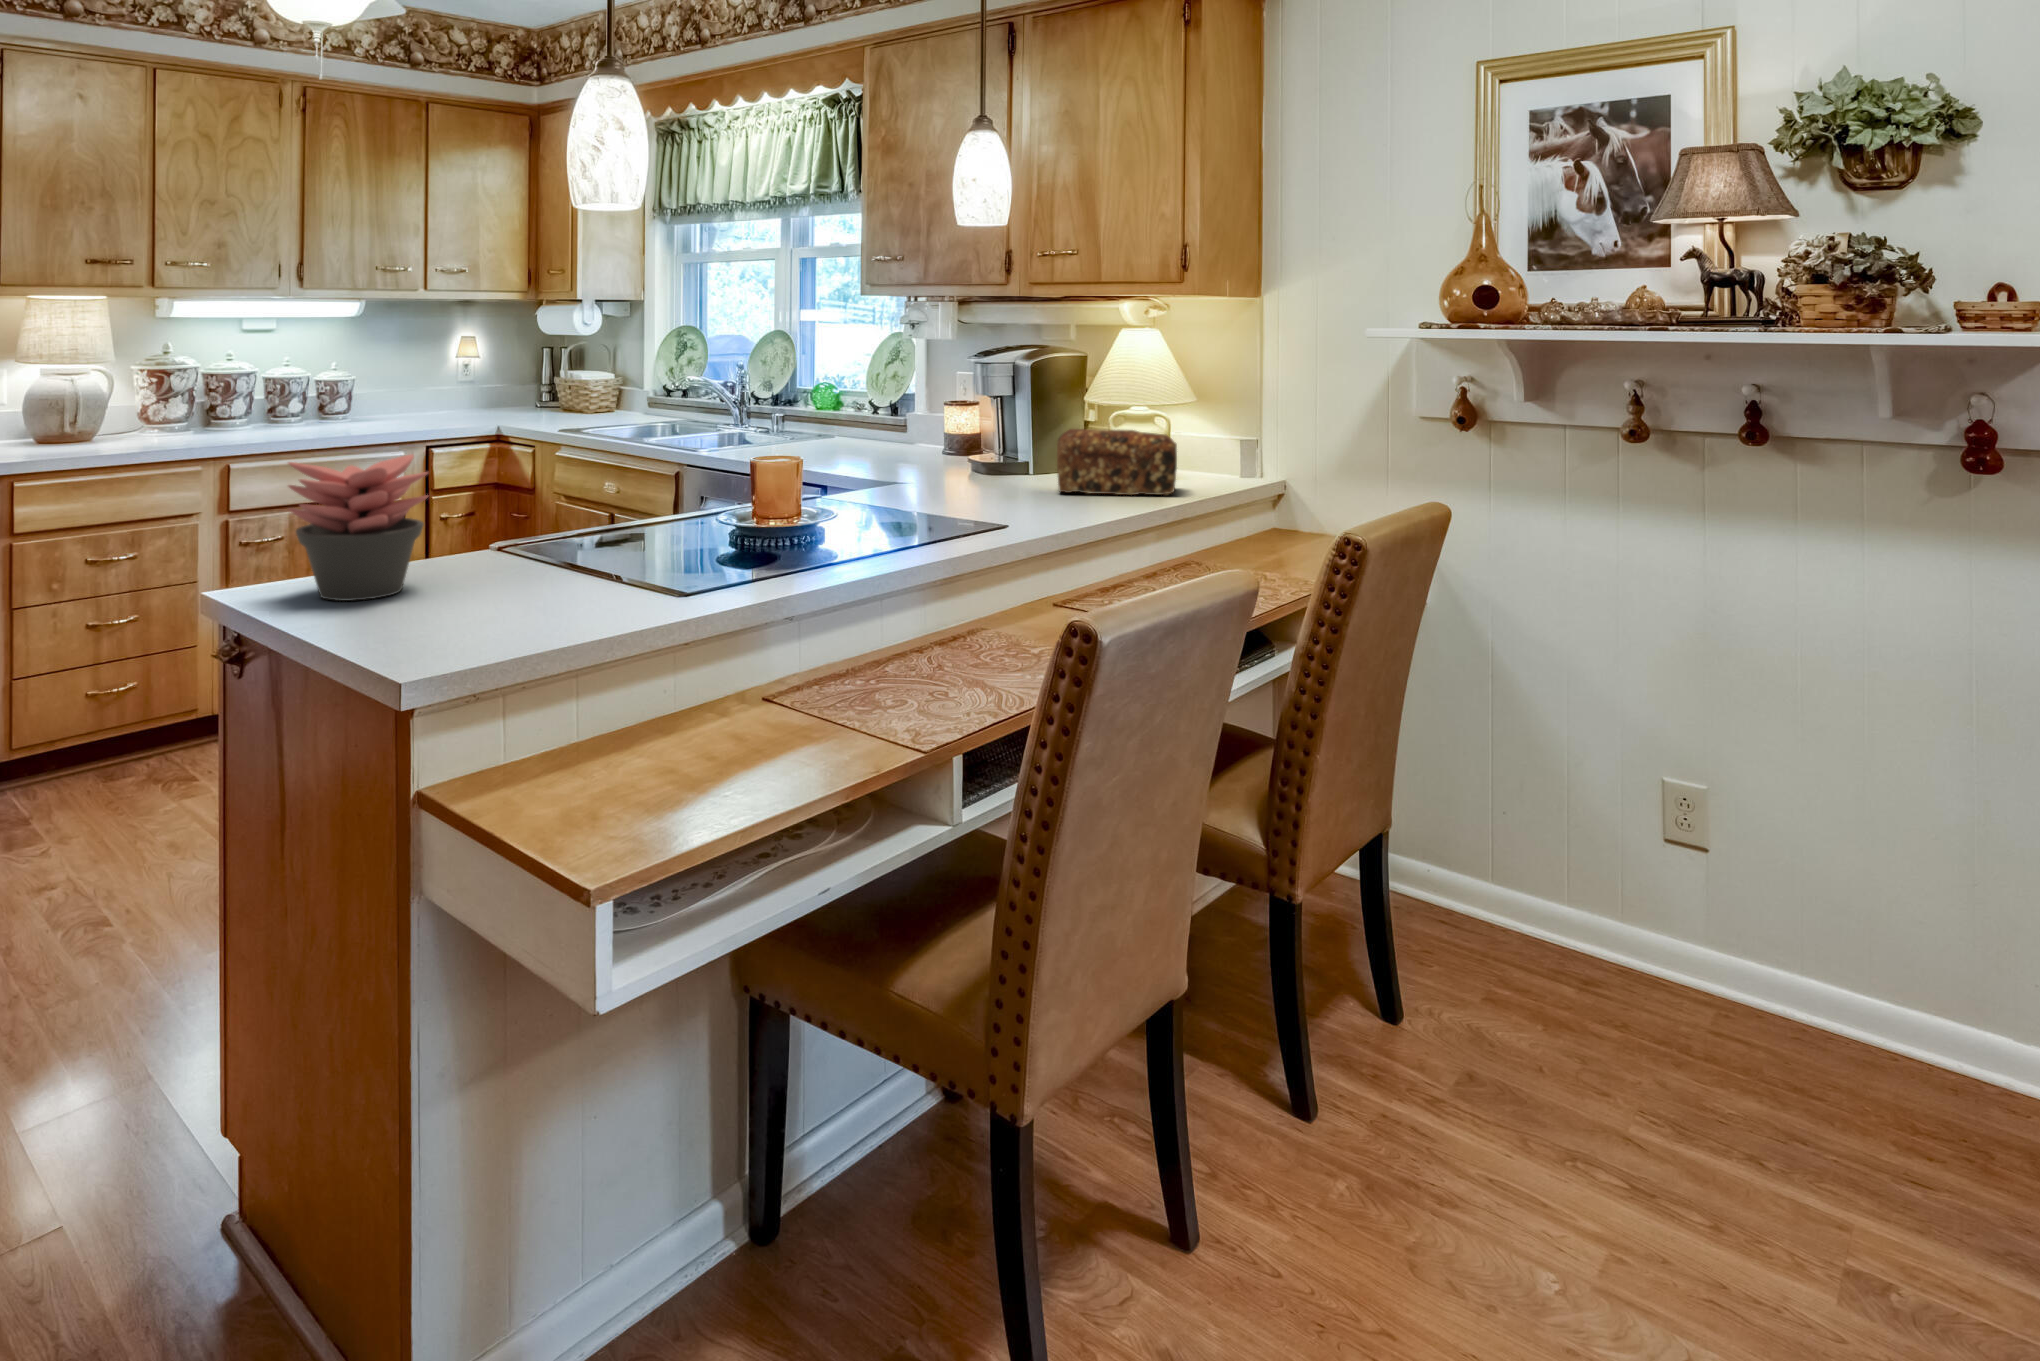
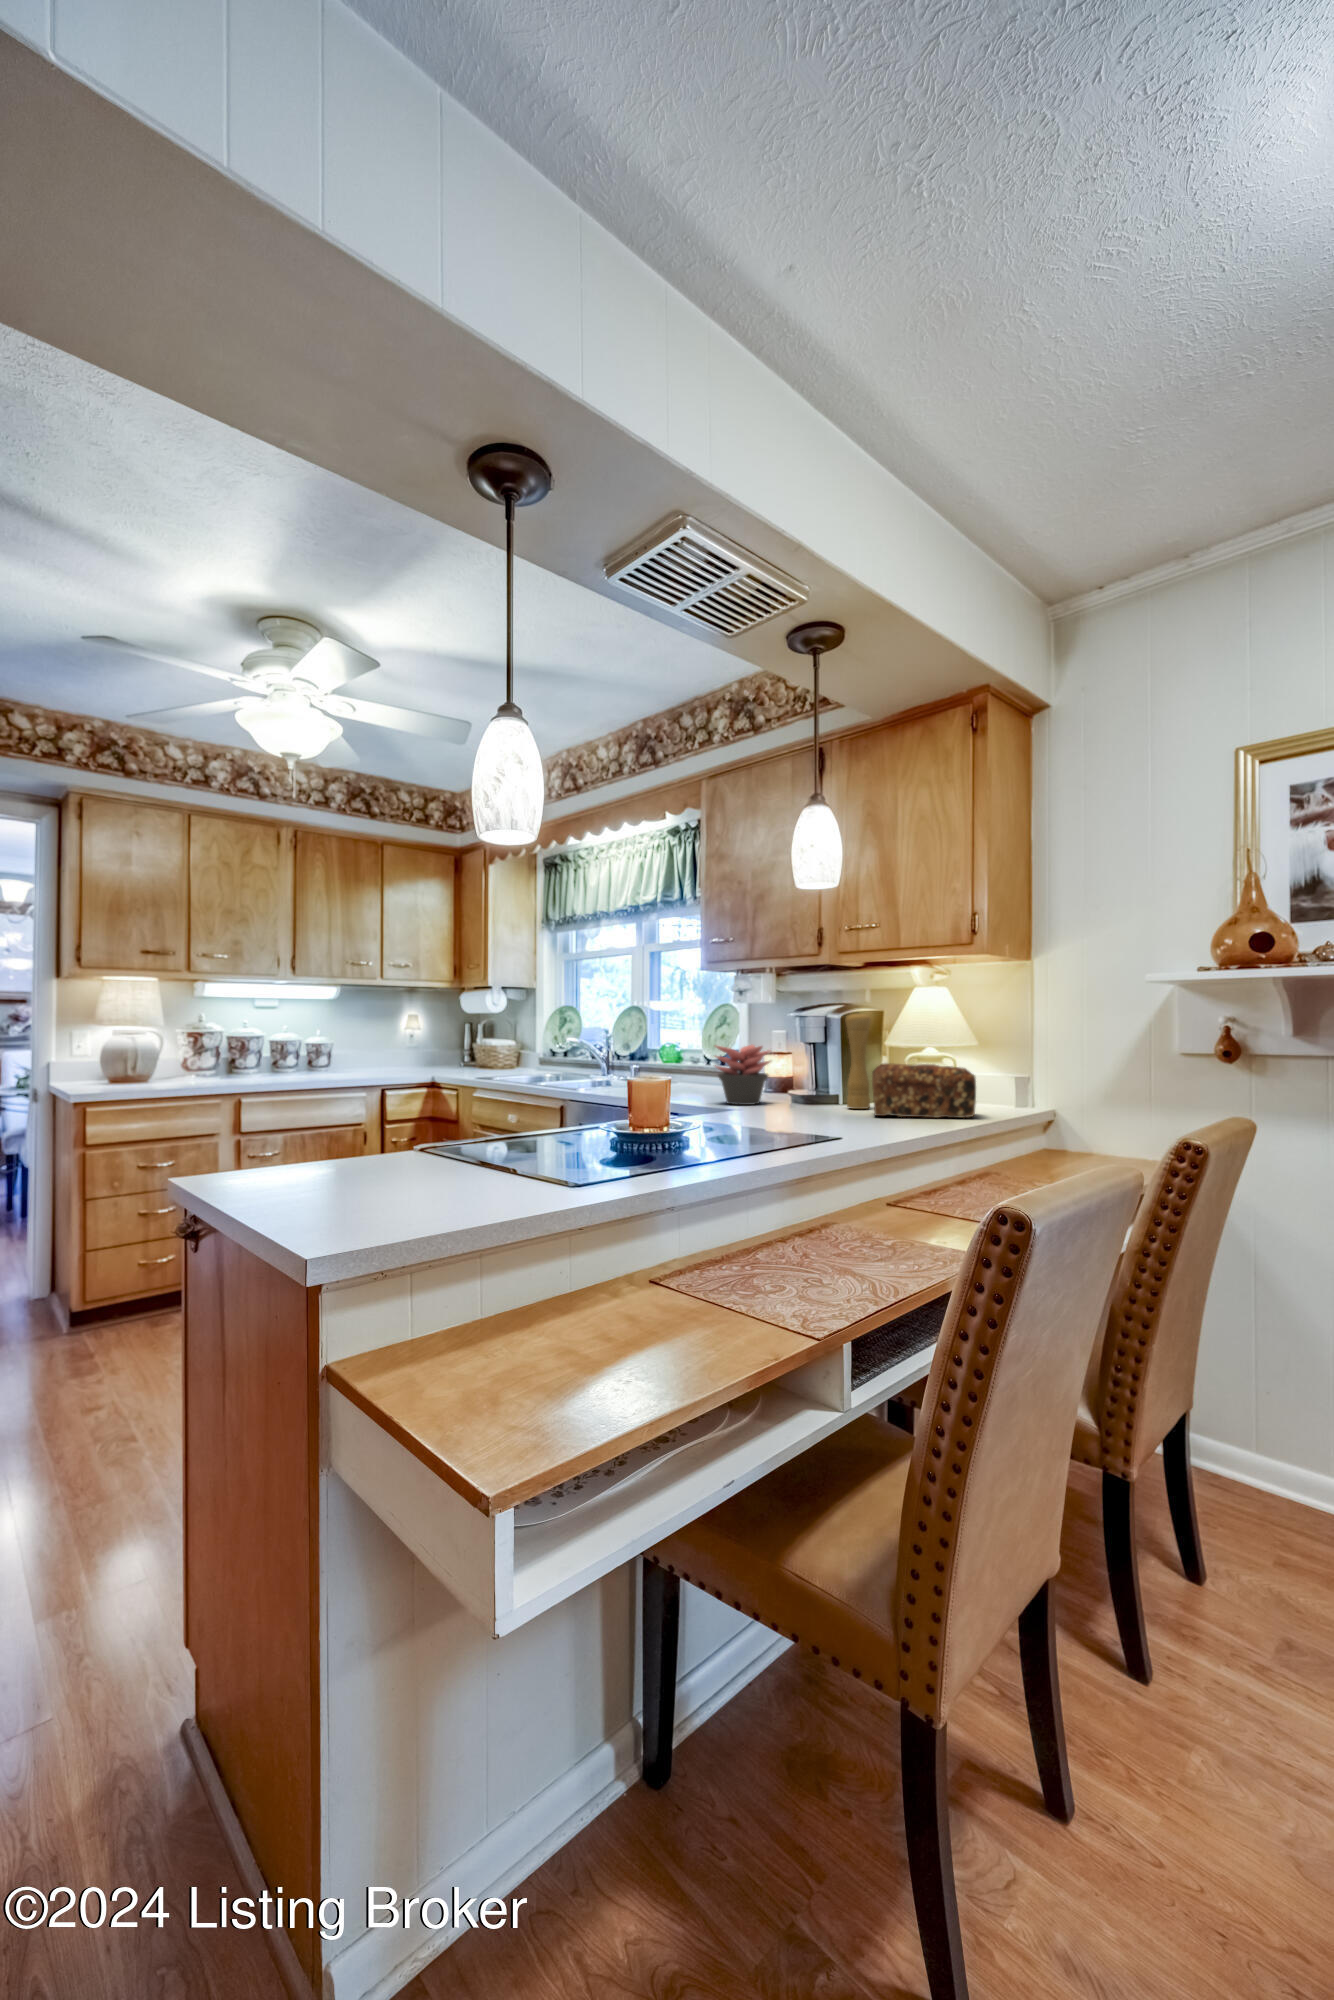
pepper mill: none [1033,363,1062,481] -> present [846,1013,870,1109]
succulent plant: present [288,454,428,601] -> present [715,1045,770,1105]

